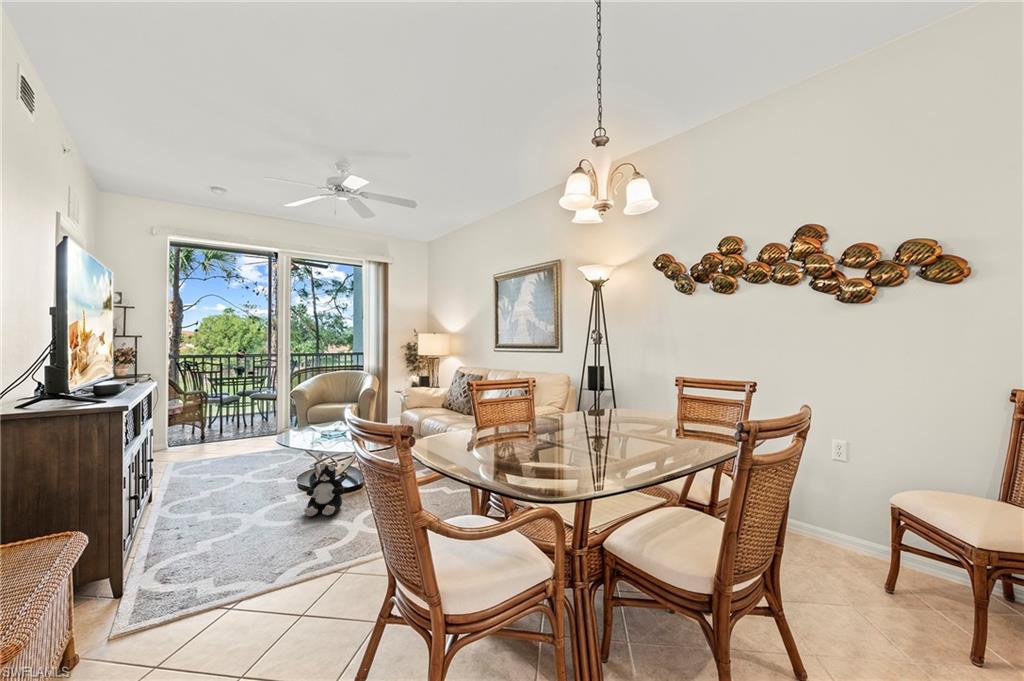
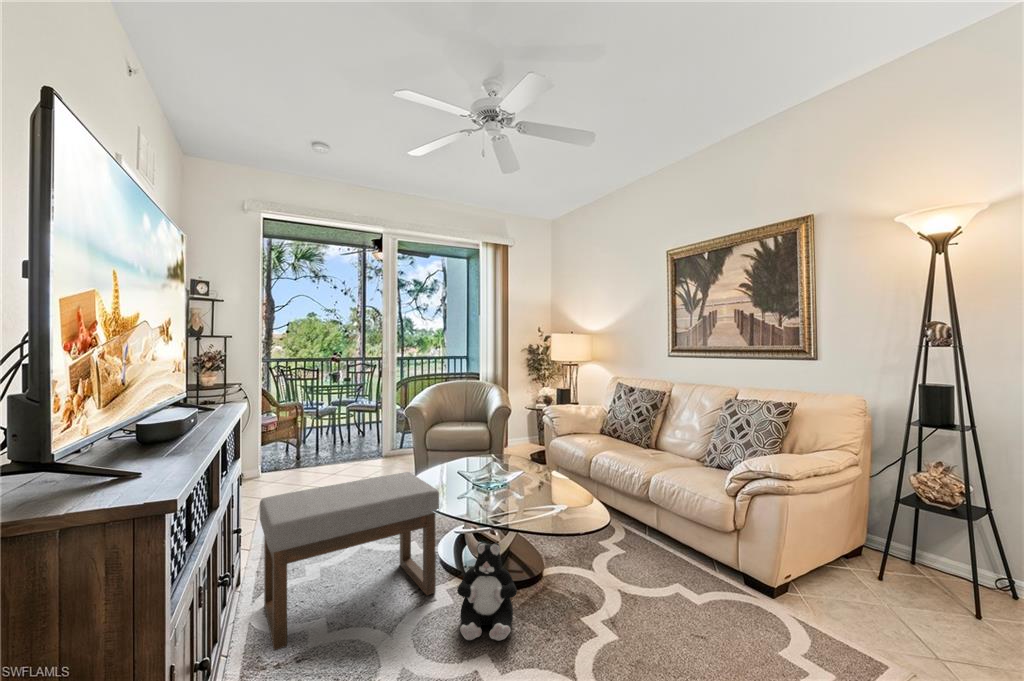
ottoman: none [173,429,299,528] -> present [260,472,439,650]

